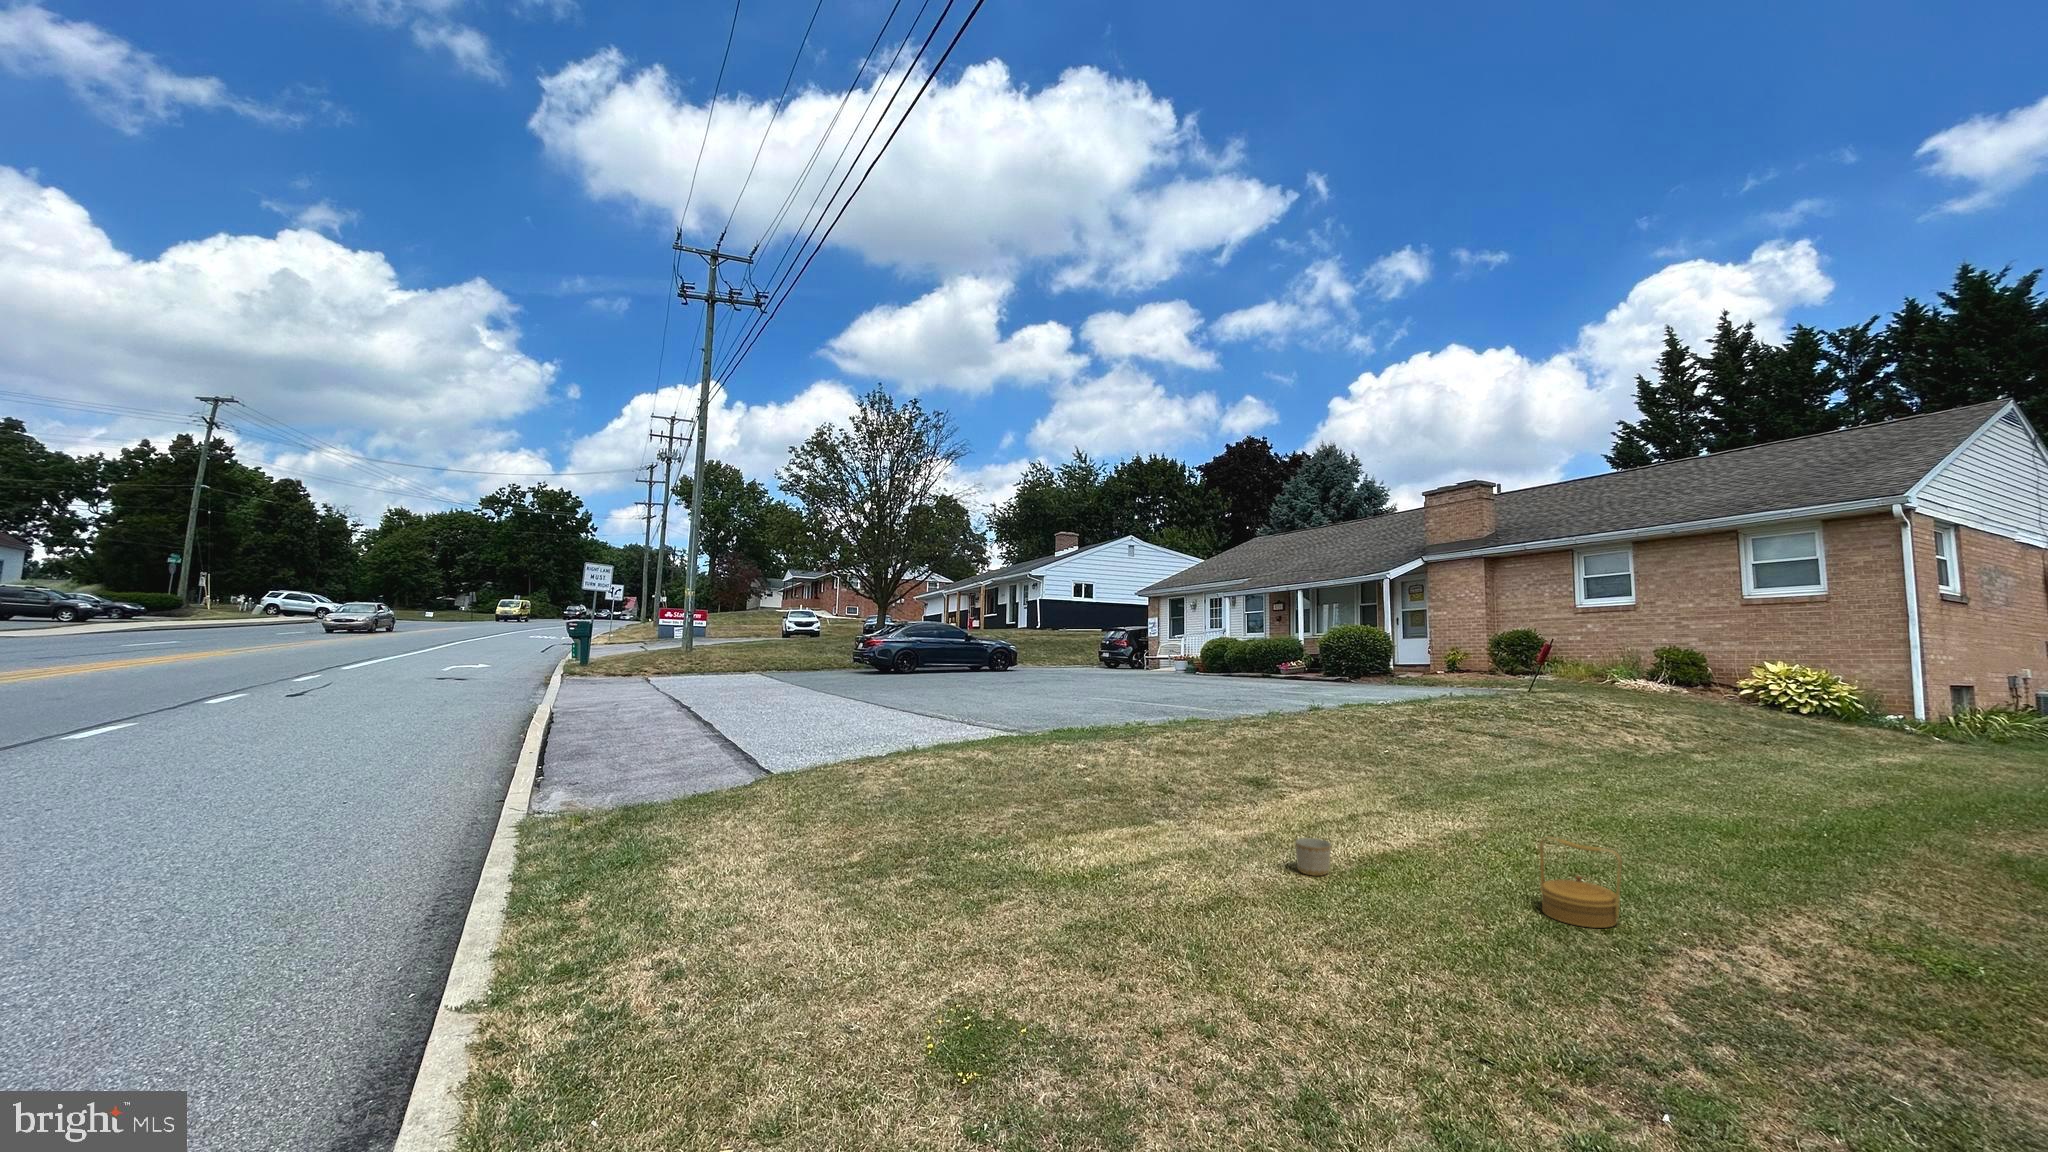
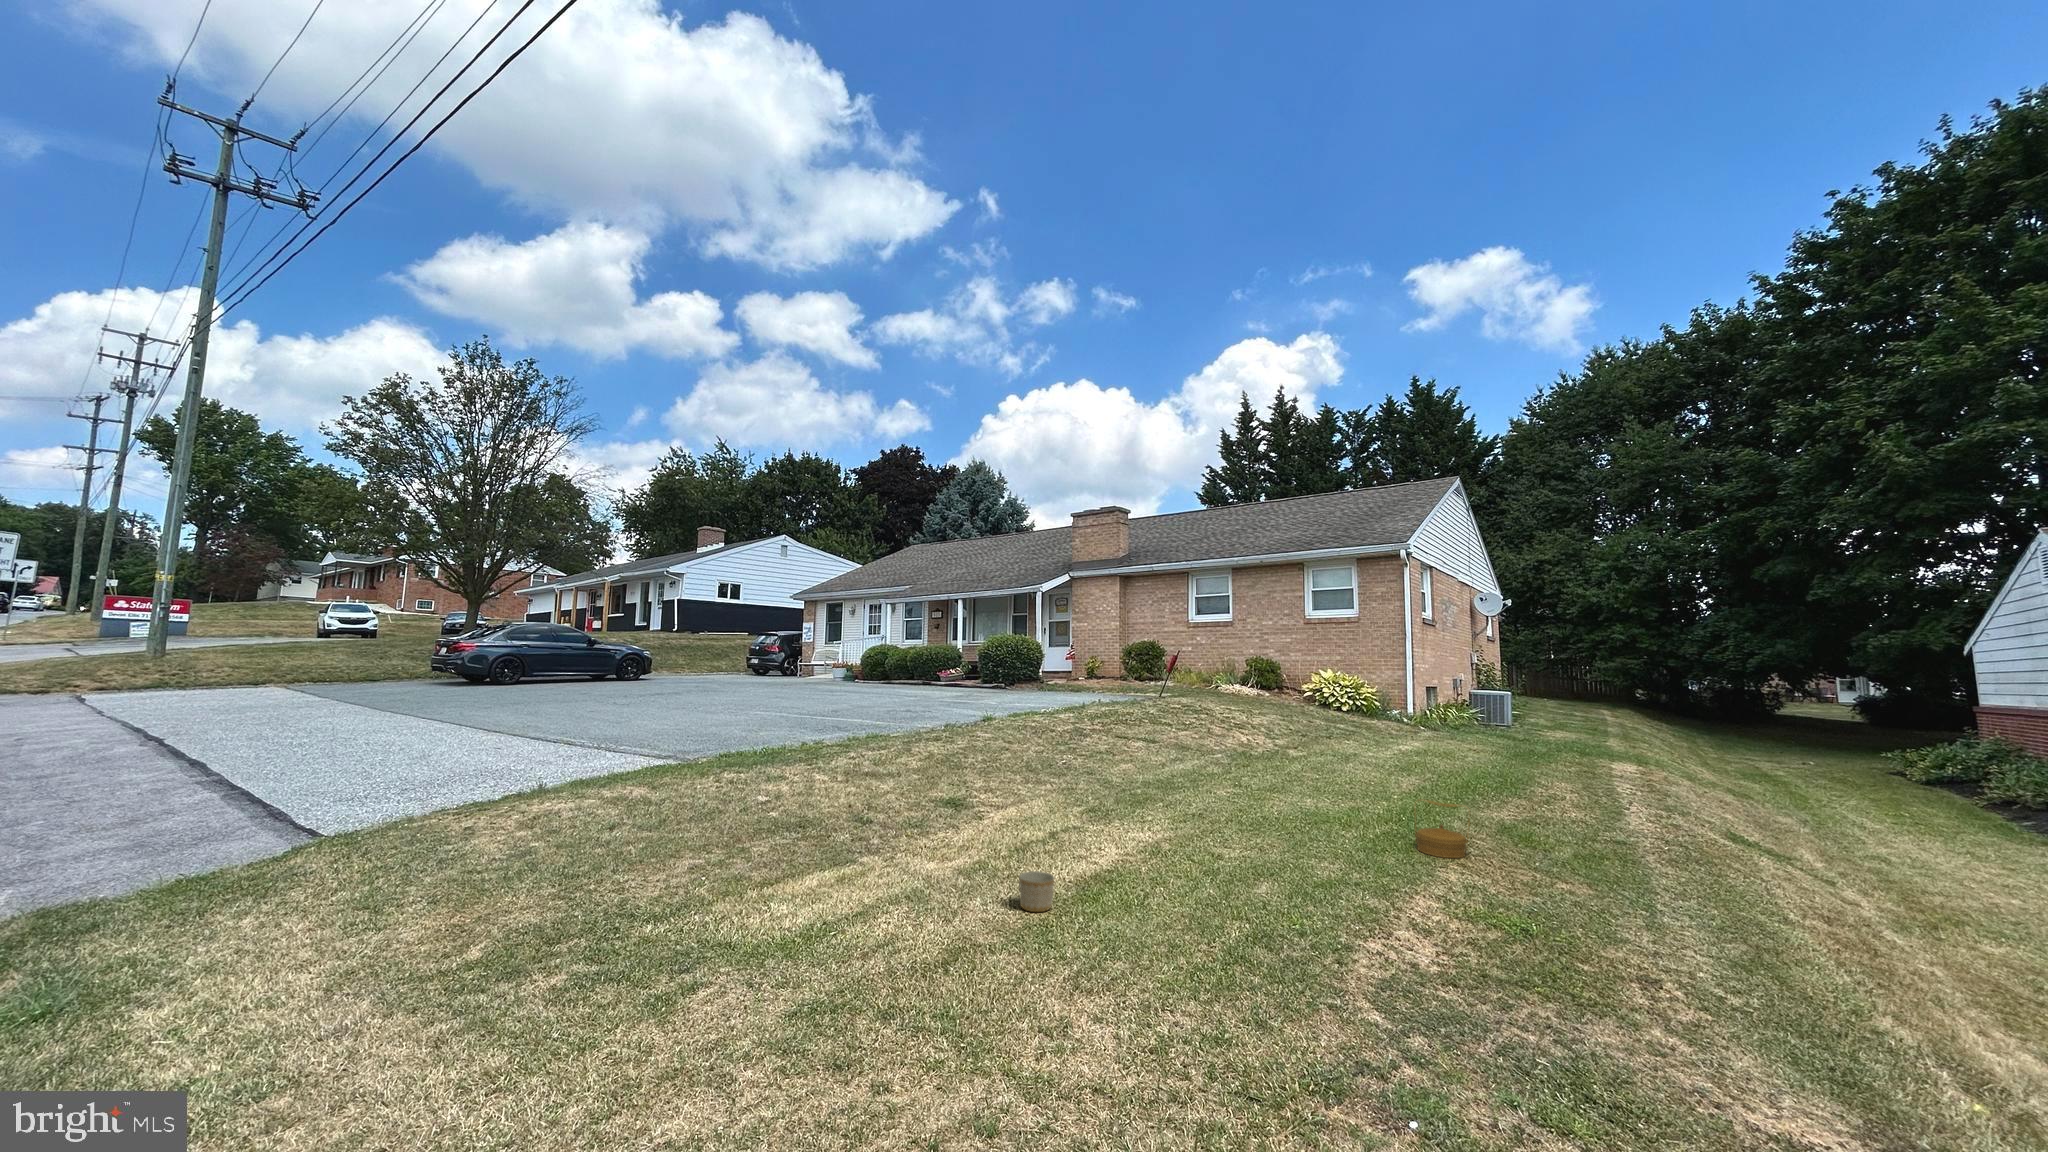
basket: present [1539,836,1622,928] -> present [1415,799,1468,858]

